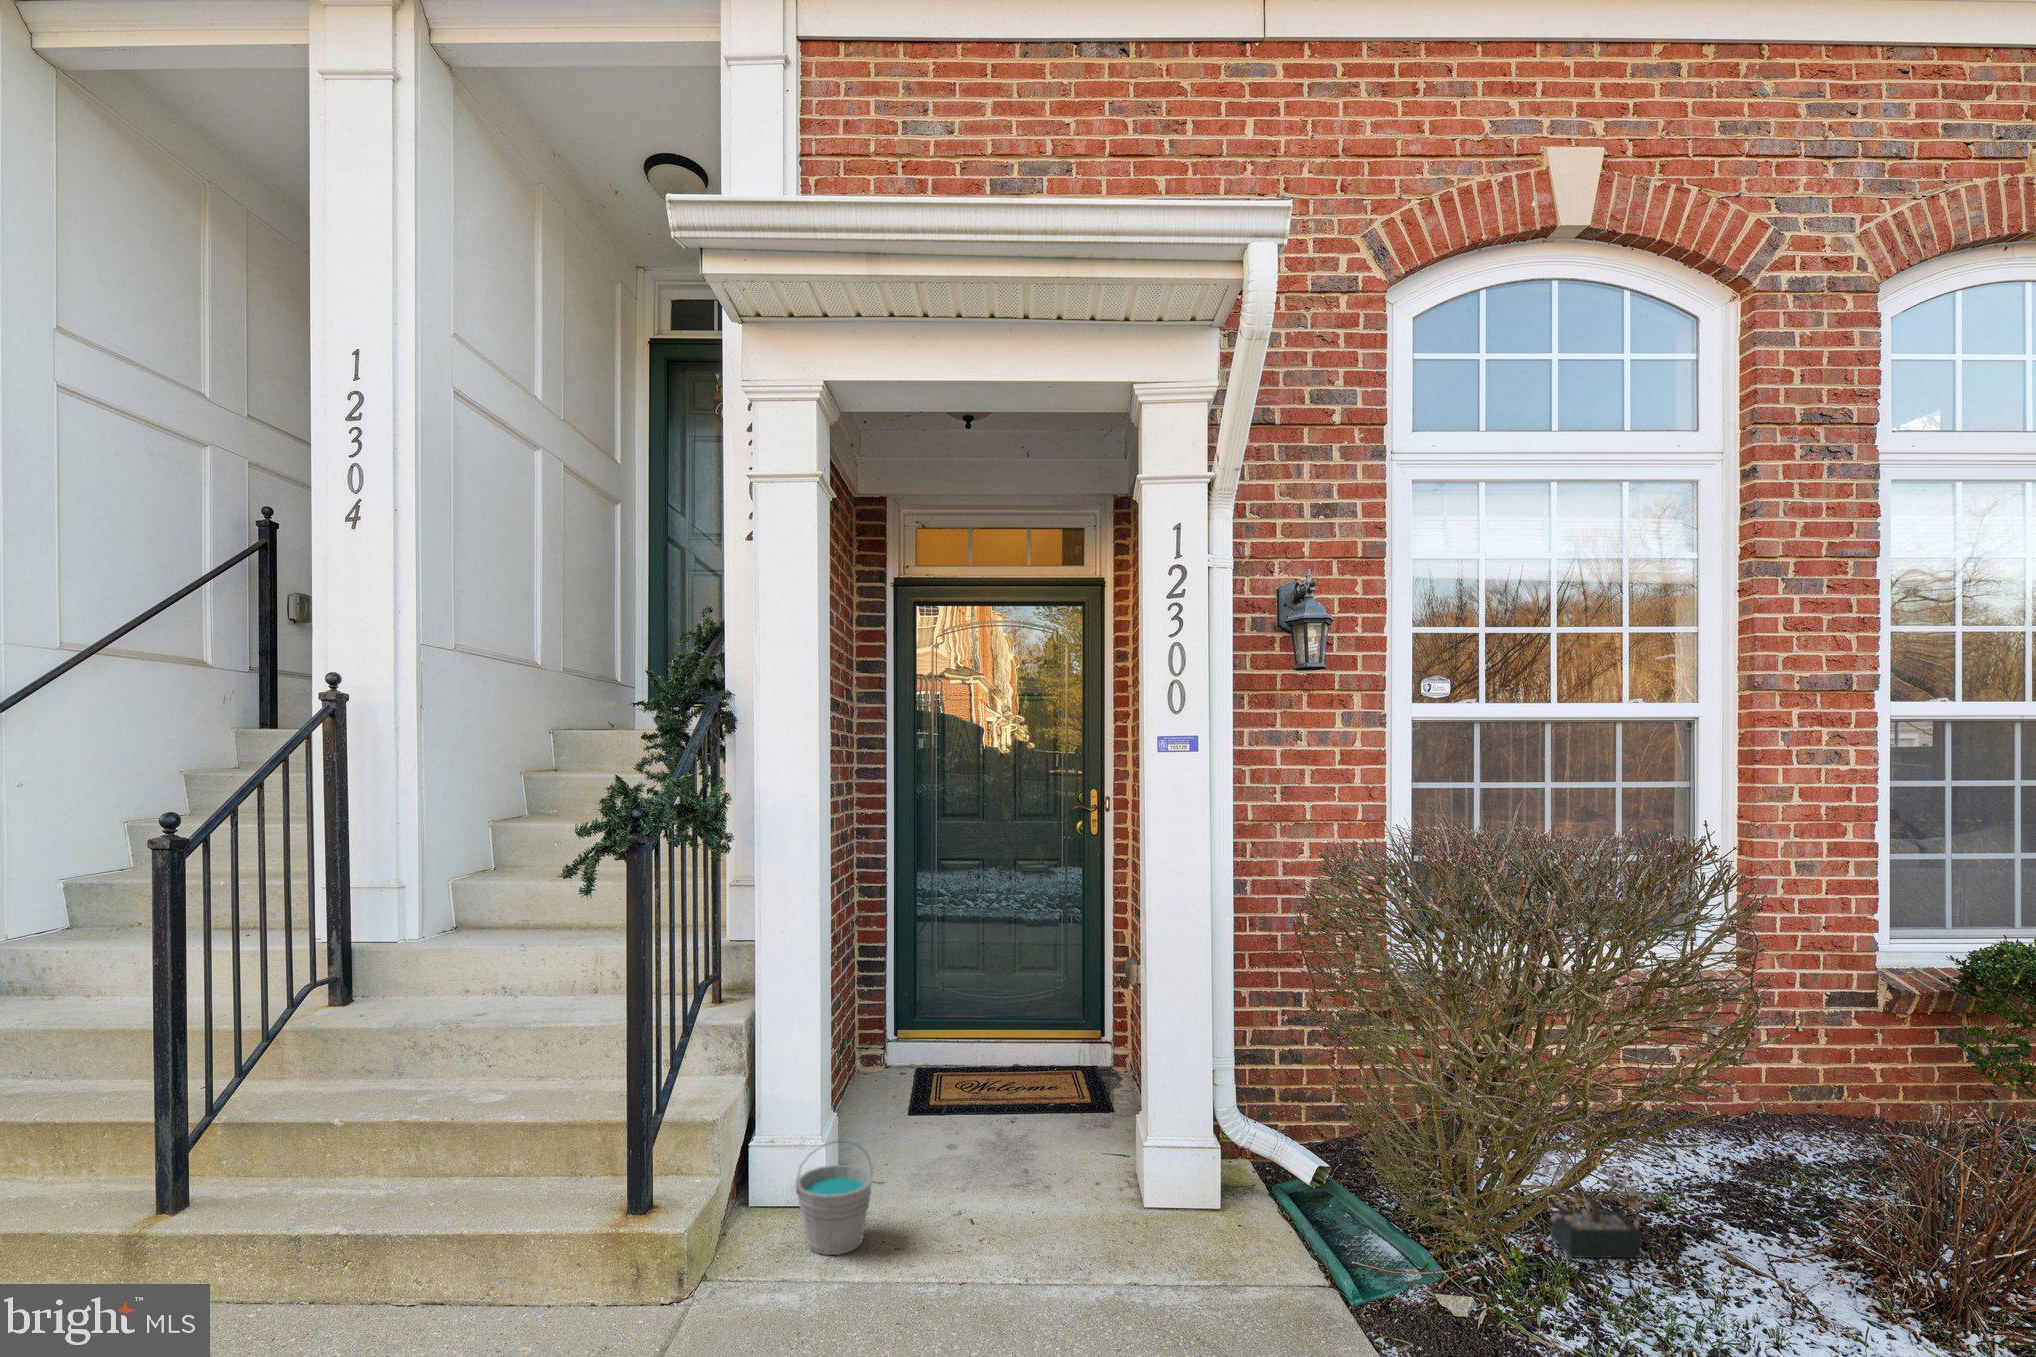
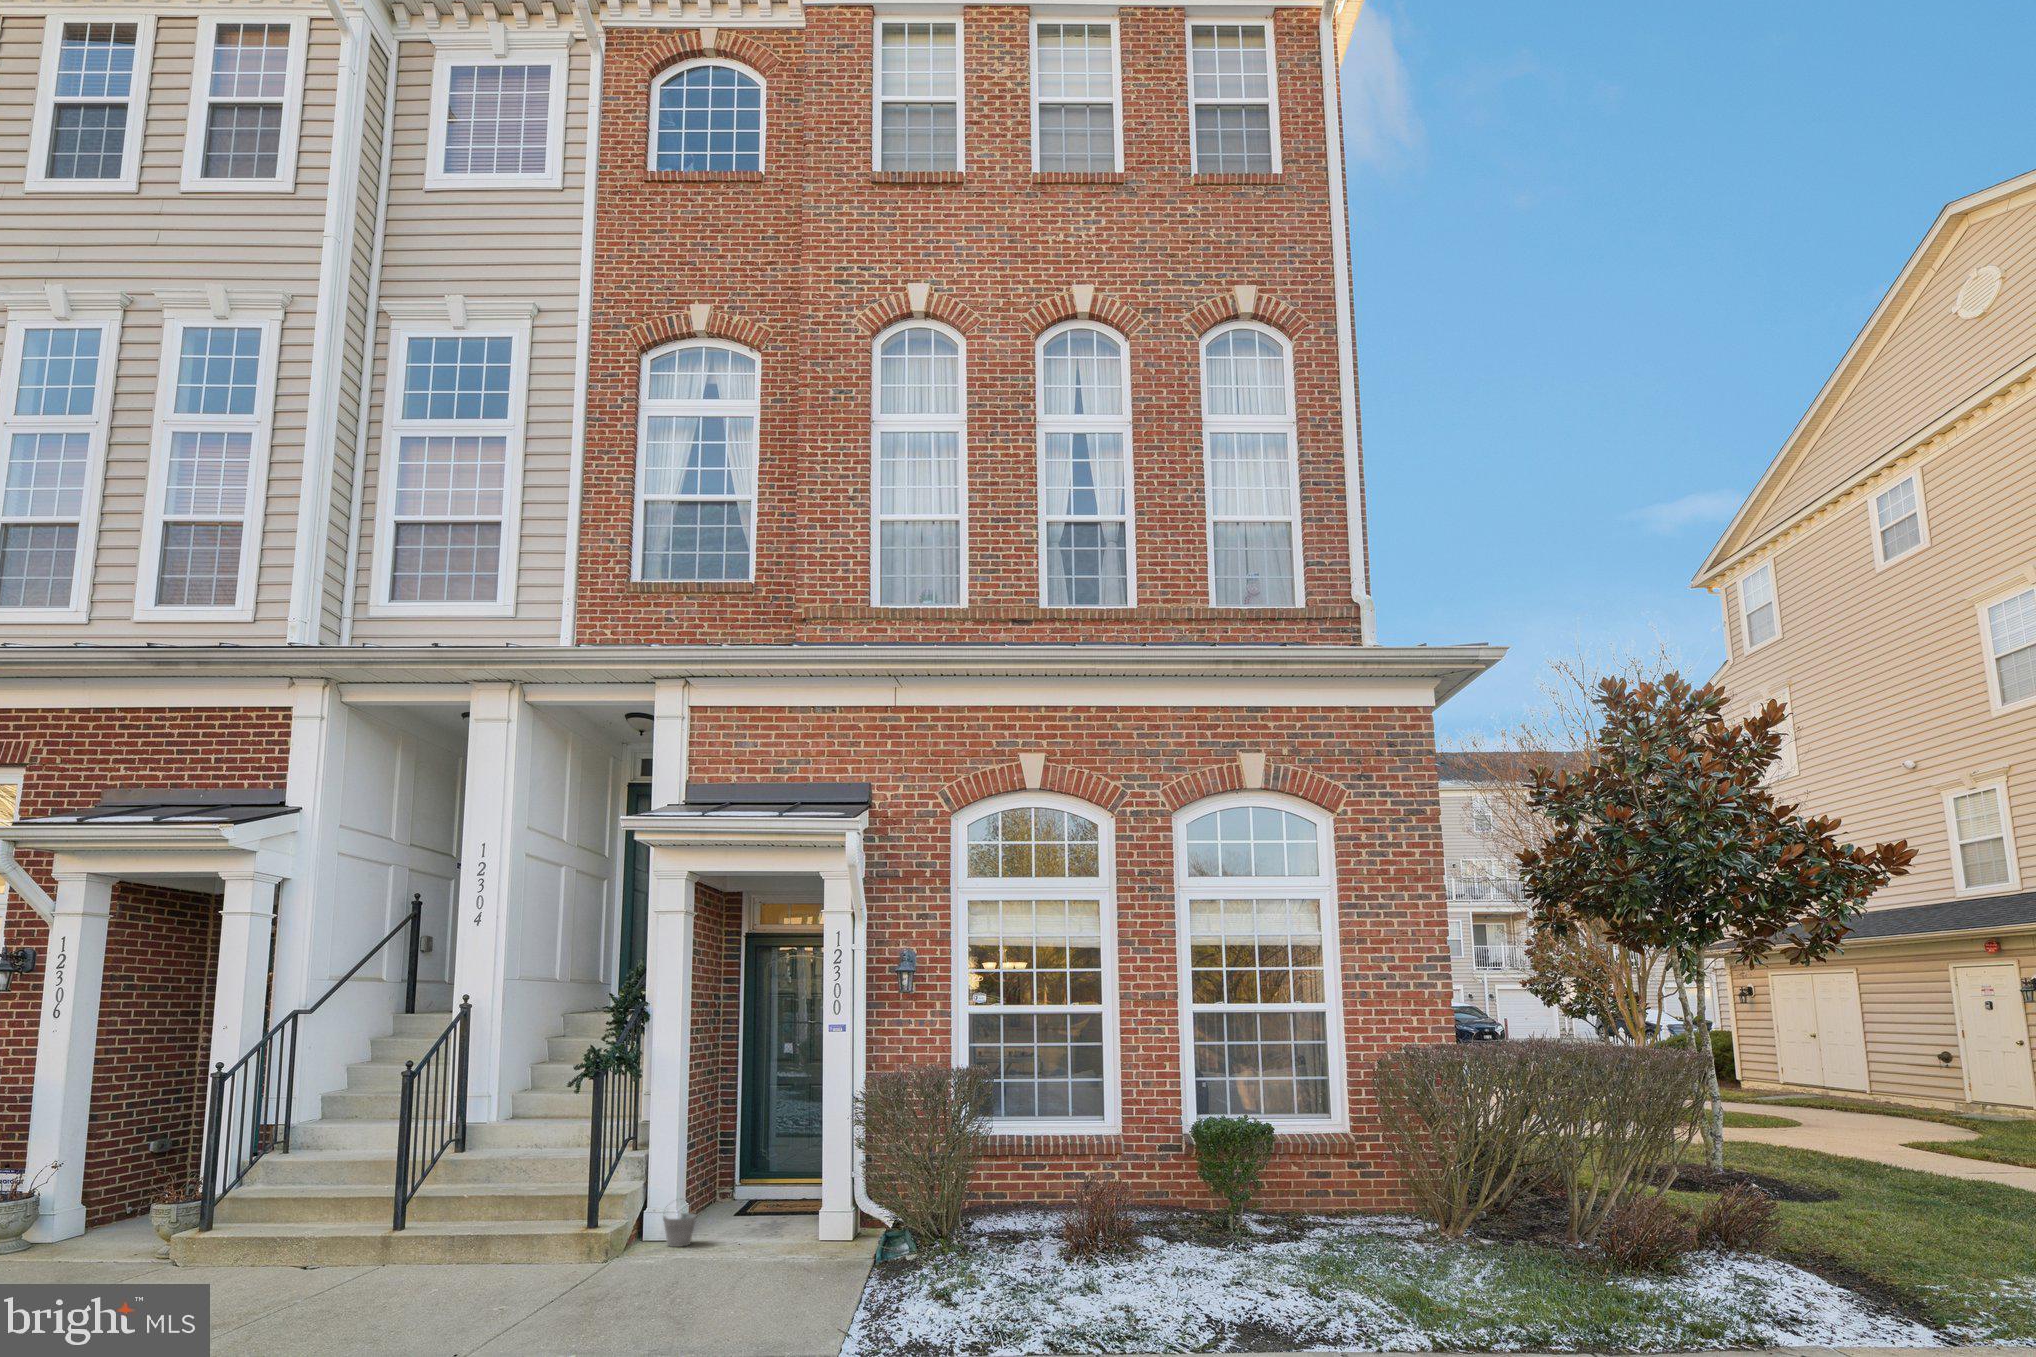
decorative plant: present [1526,1149,1654,1258] -> none [973,1197,1025,1244]

